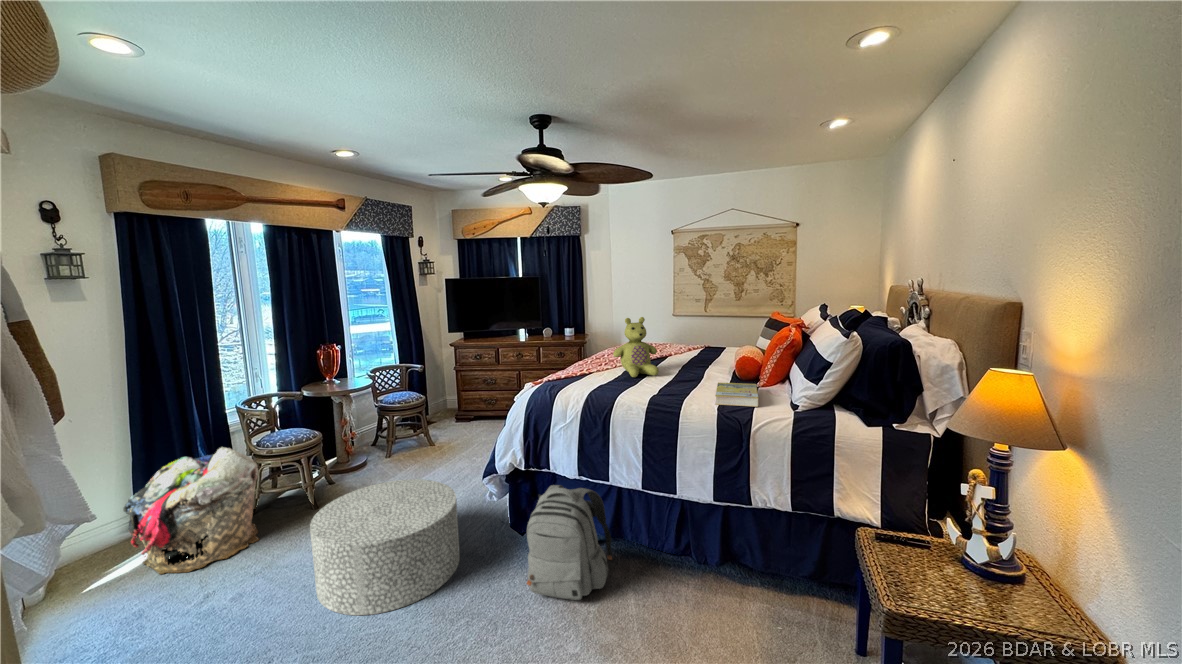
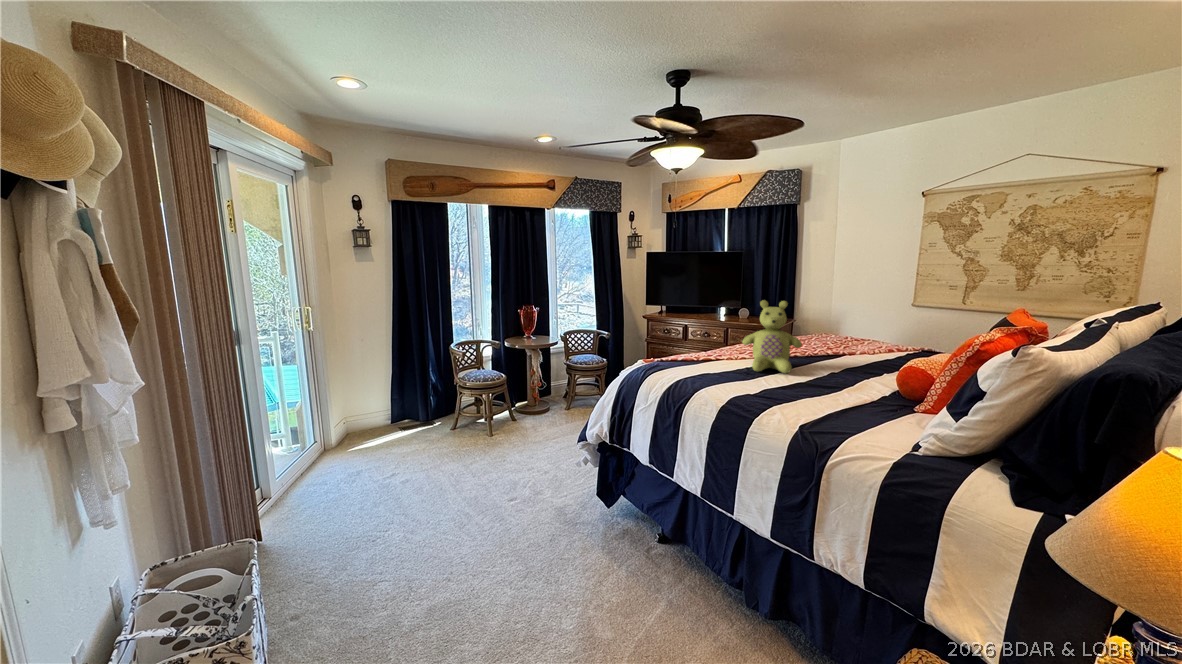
book: present [715,382,759,407] -> none [807,394,900,435]
laundry basket: present [123,447,259,574] -> none [373,373,461,455]
ottoman: present [310,479,460,615] -> none [438,425,555,529]
backpack: present [527,485,612,600] -> none [565,465,673,585]

